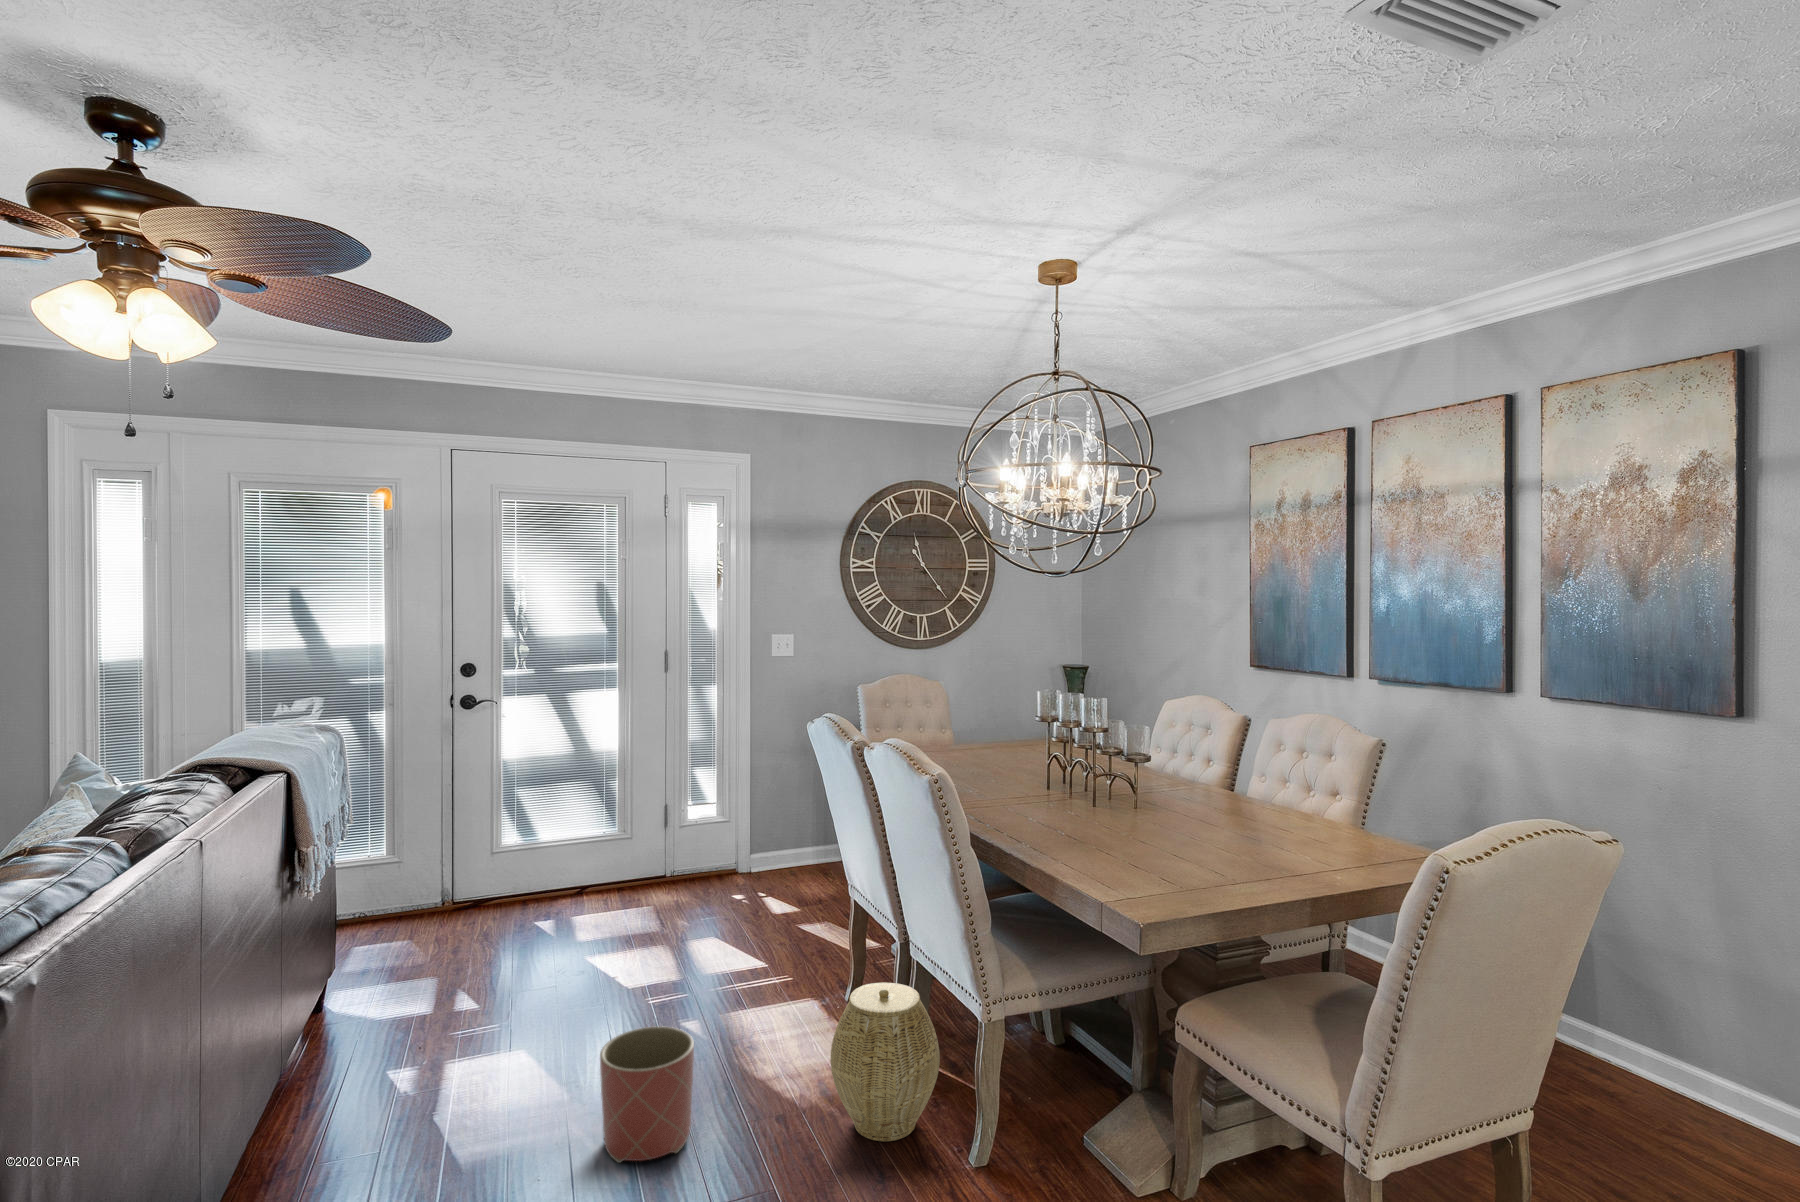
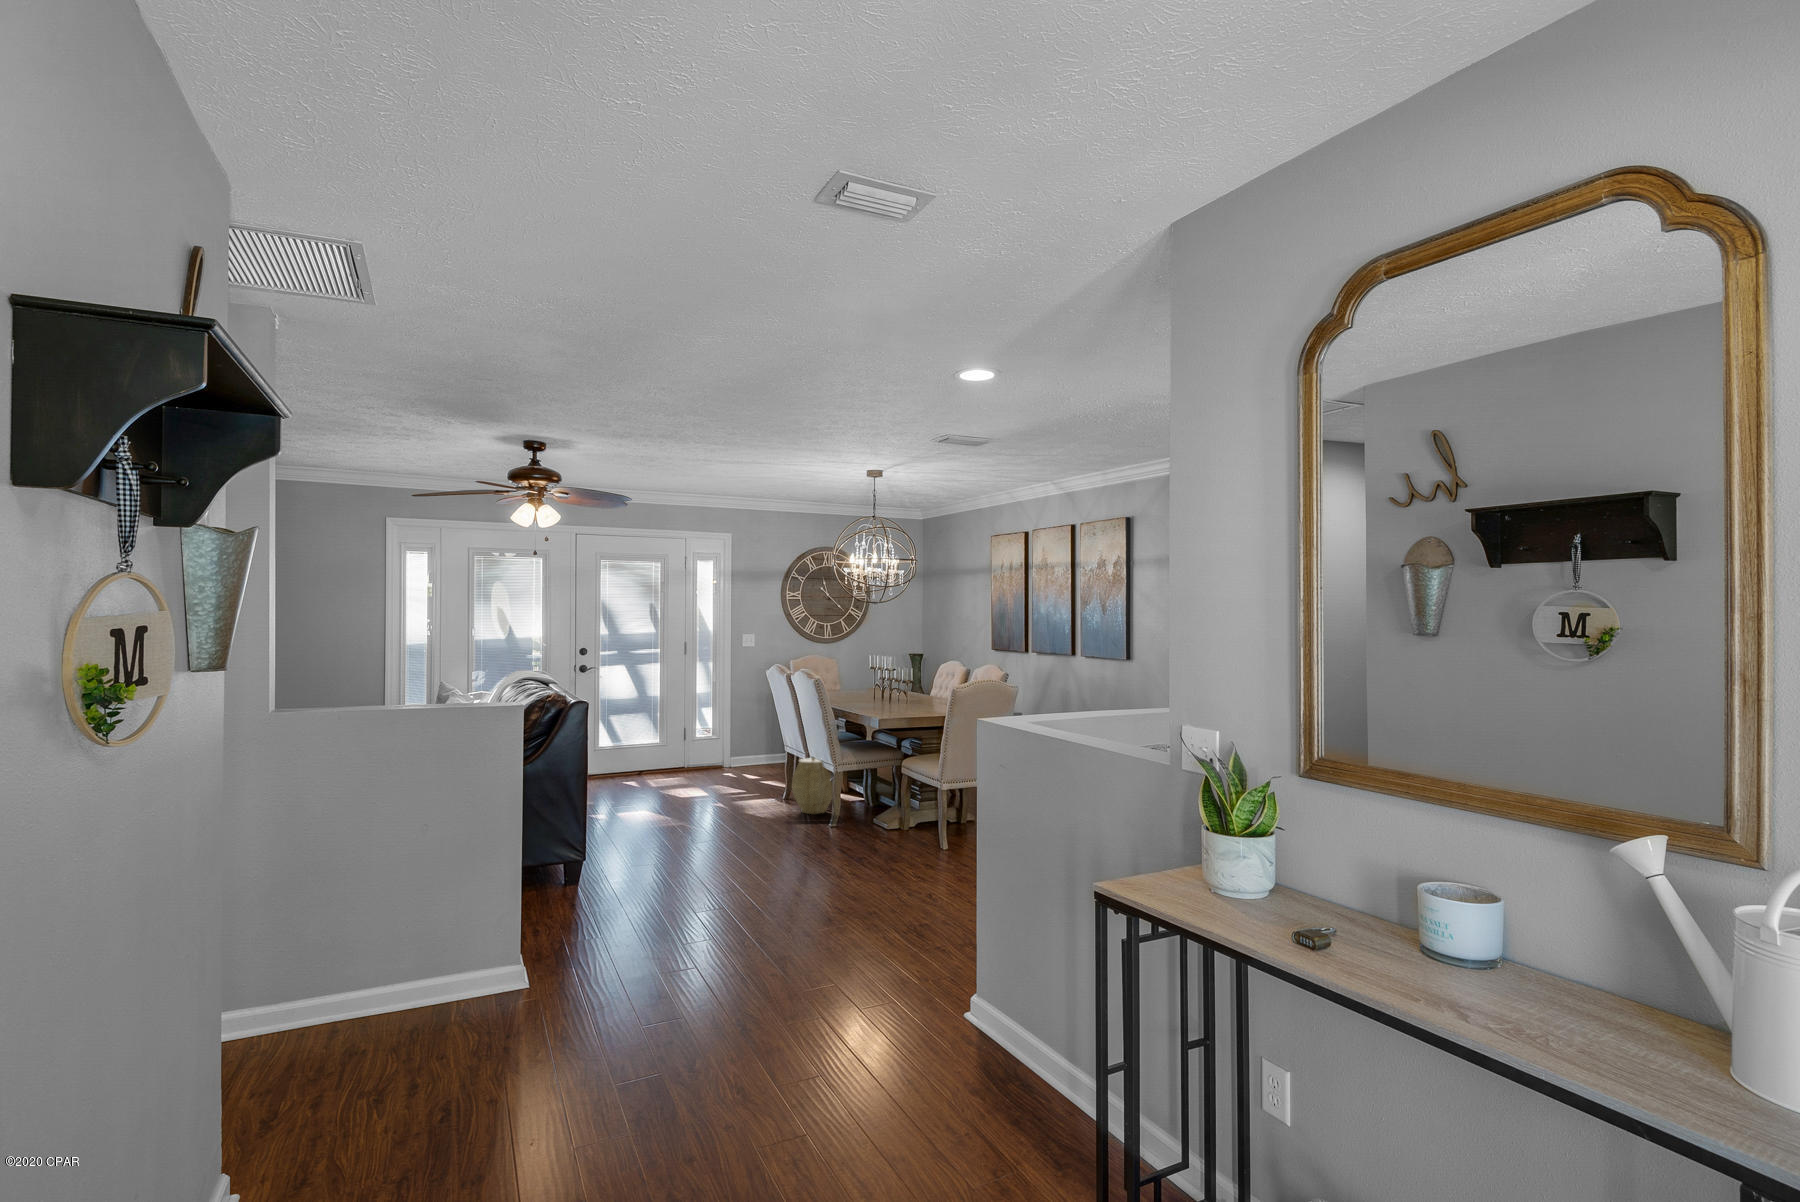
planter: present [600,1026,694,1163] -> none [701,776,738,819]

